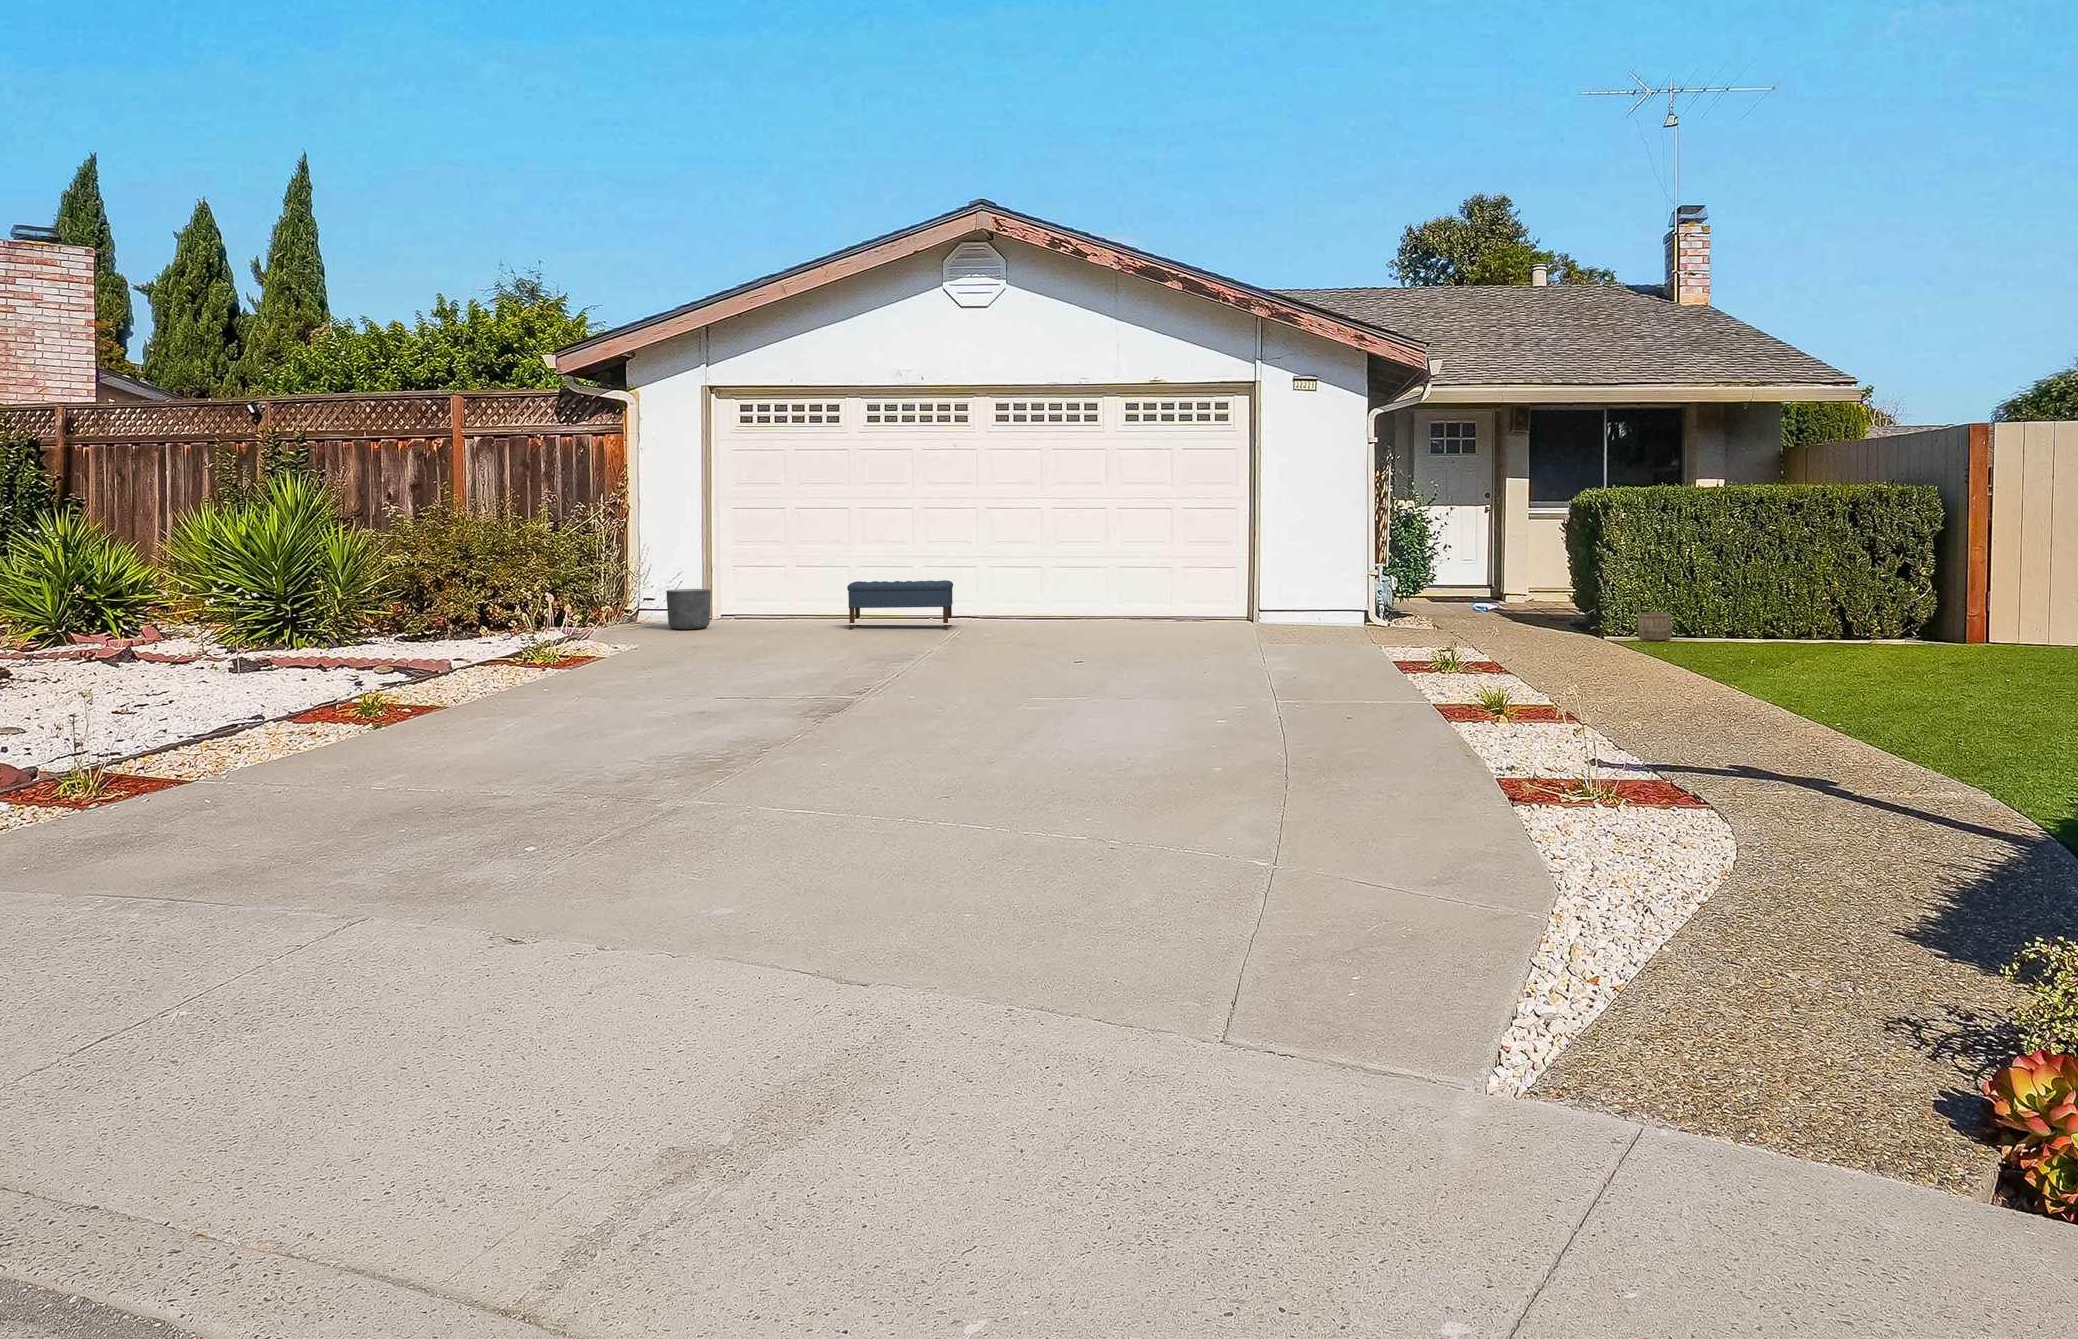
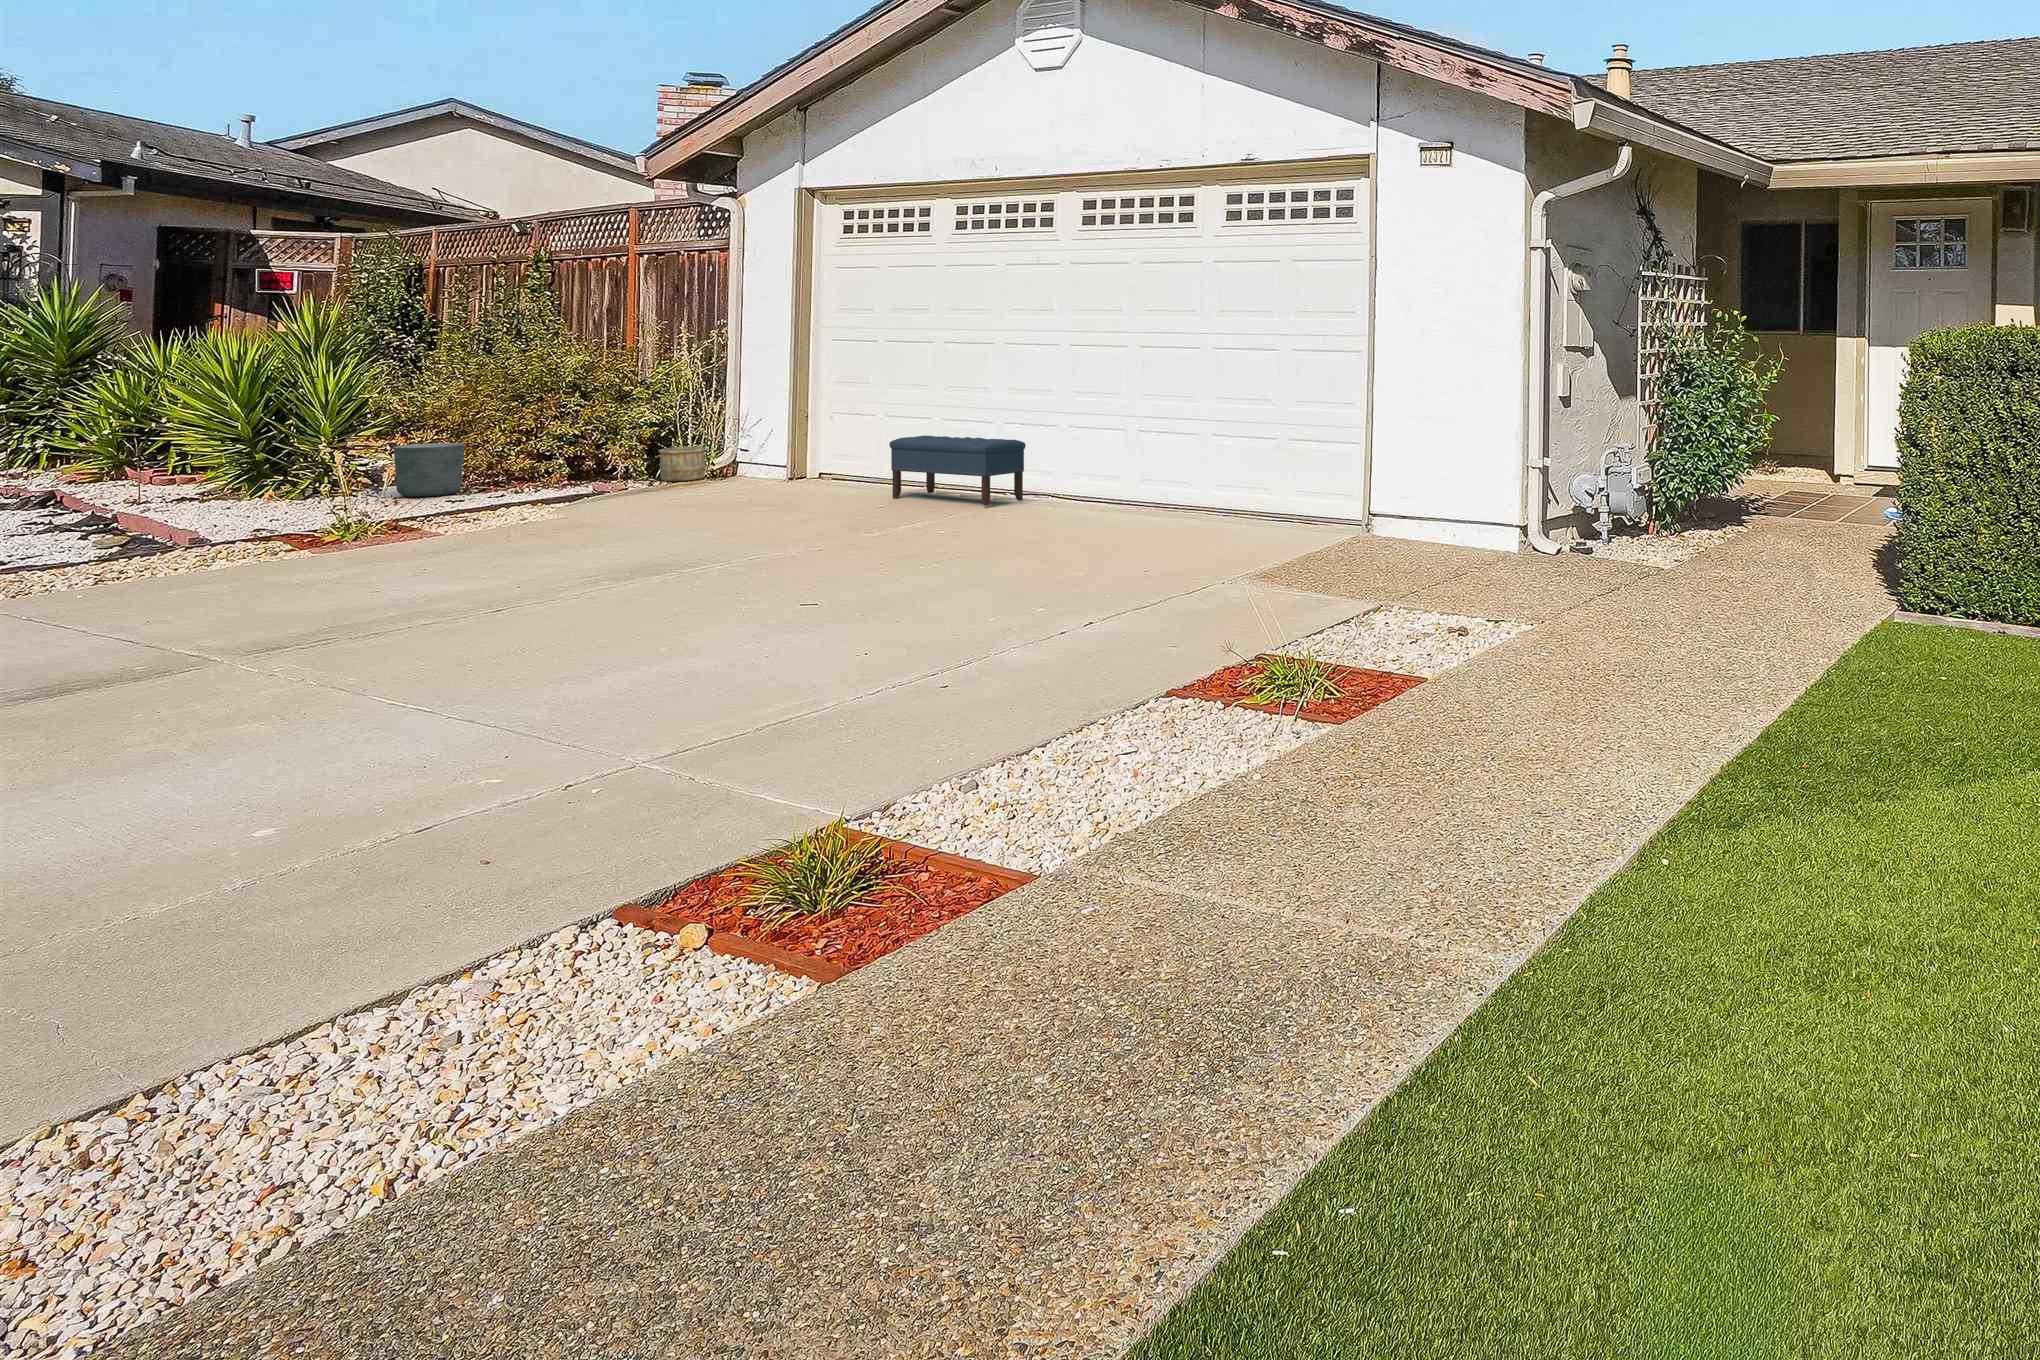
planter: present [666,589,711,629] -> present [394,443,464,497]
wooden bucket: present [1637,612,1671,640] -> present [658,446,706,481]

